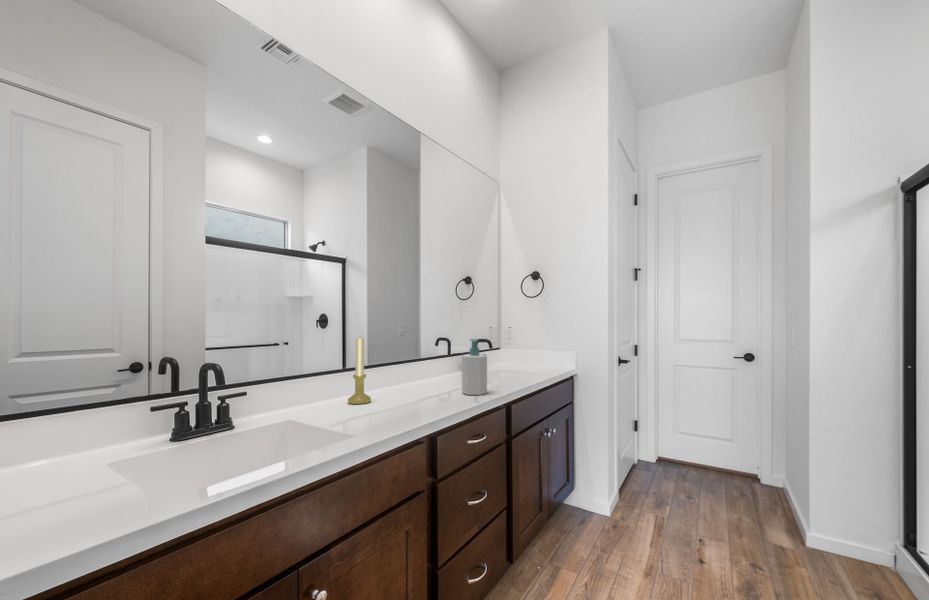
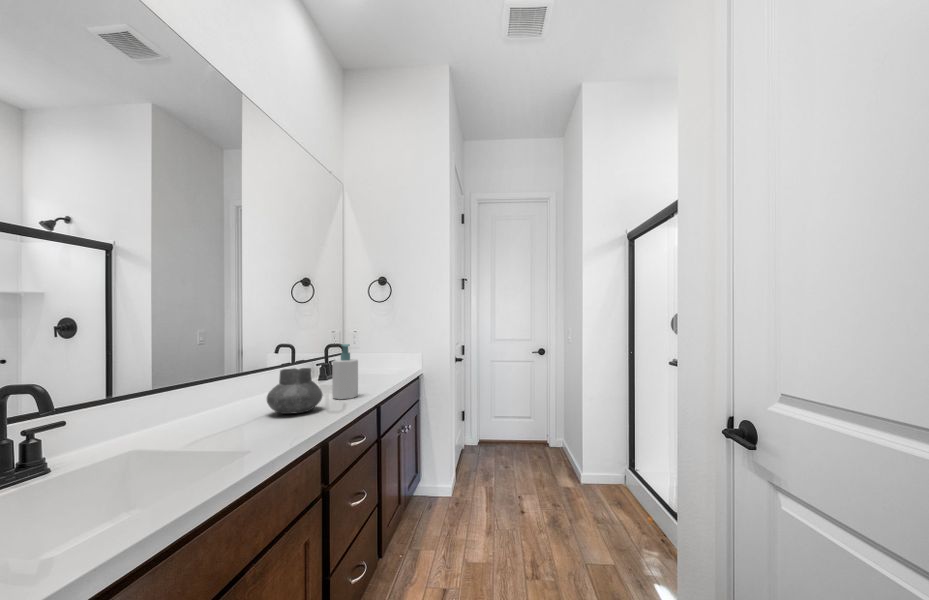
candle holder: present [348,338,371,404] -> none [202,345,233,423]
vase: none [396,361,445,405] -> present [267,368,322,414]

